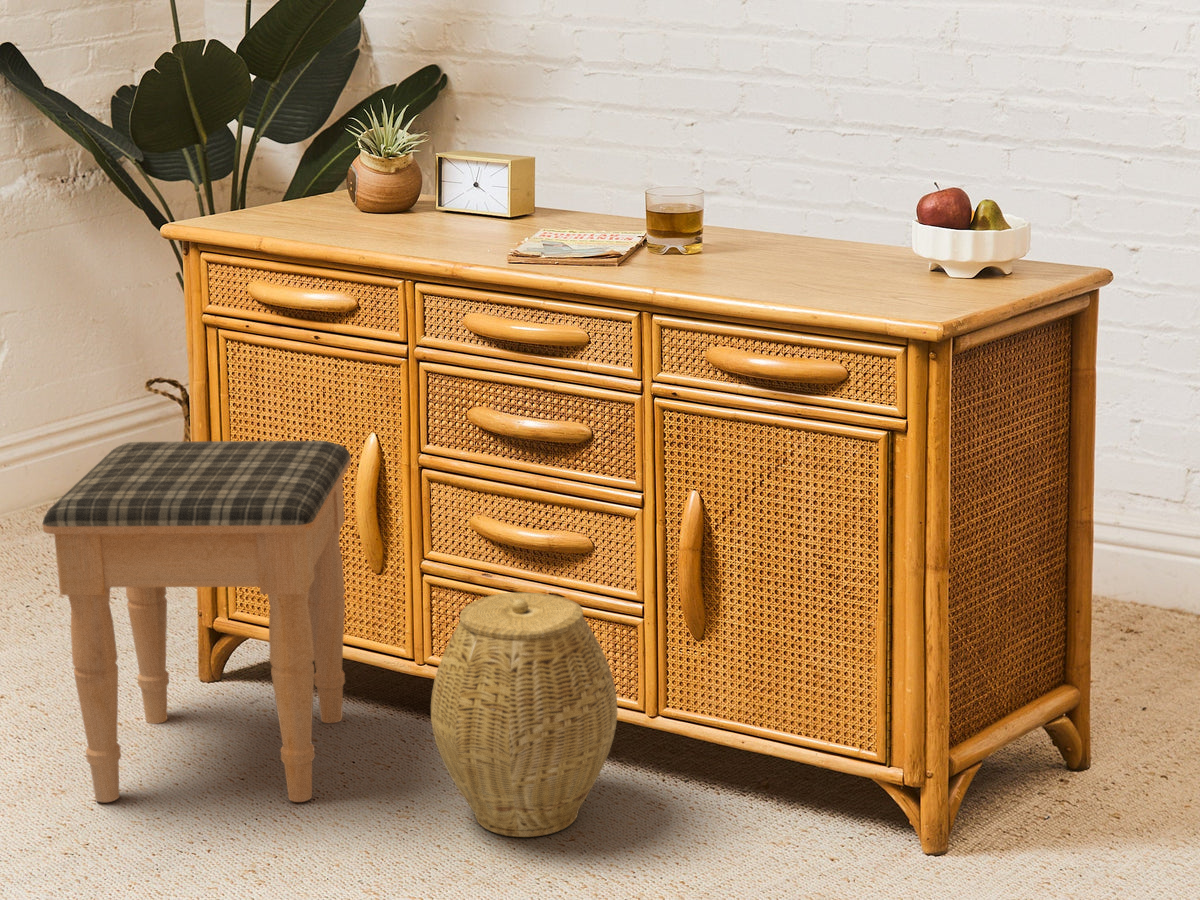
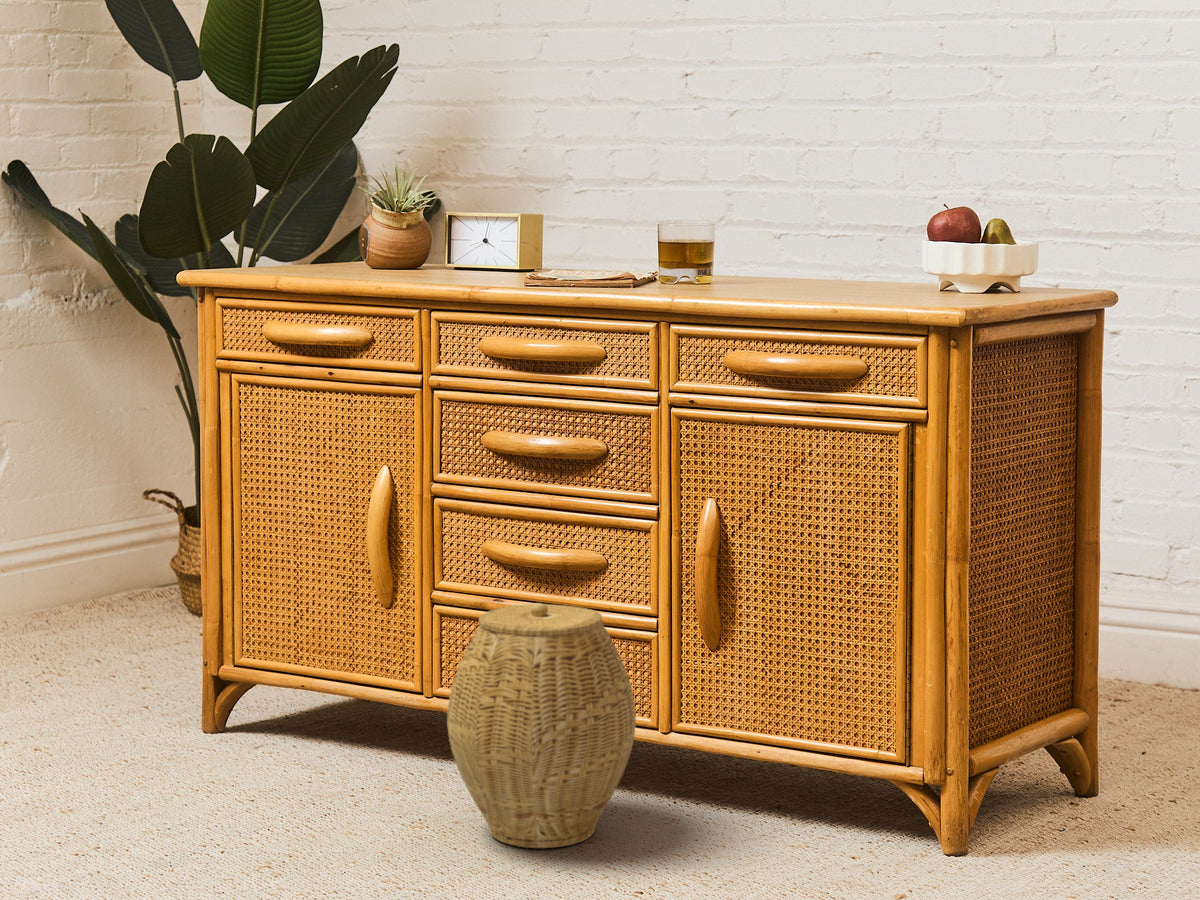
footstool: present [43,441,351,802] -> none [58,474,362,825]

